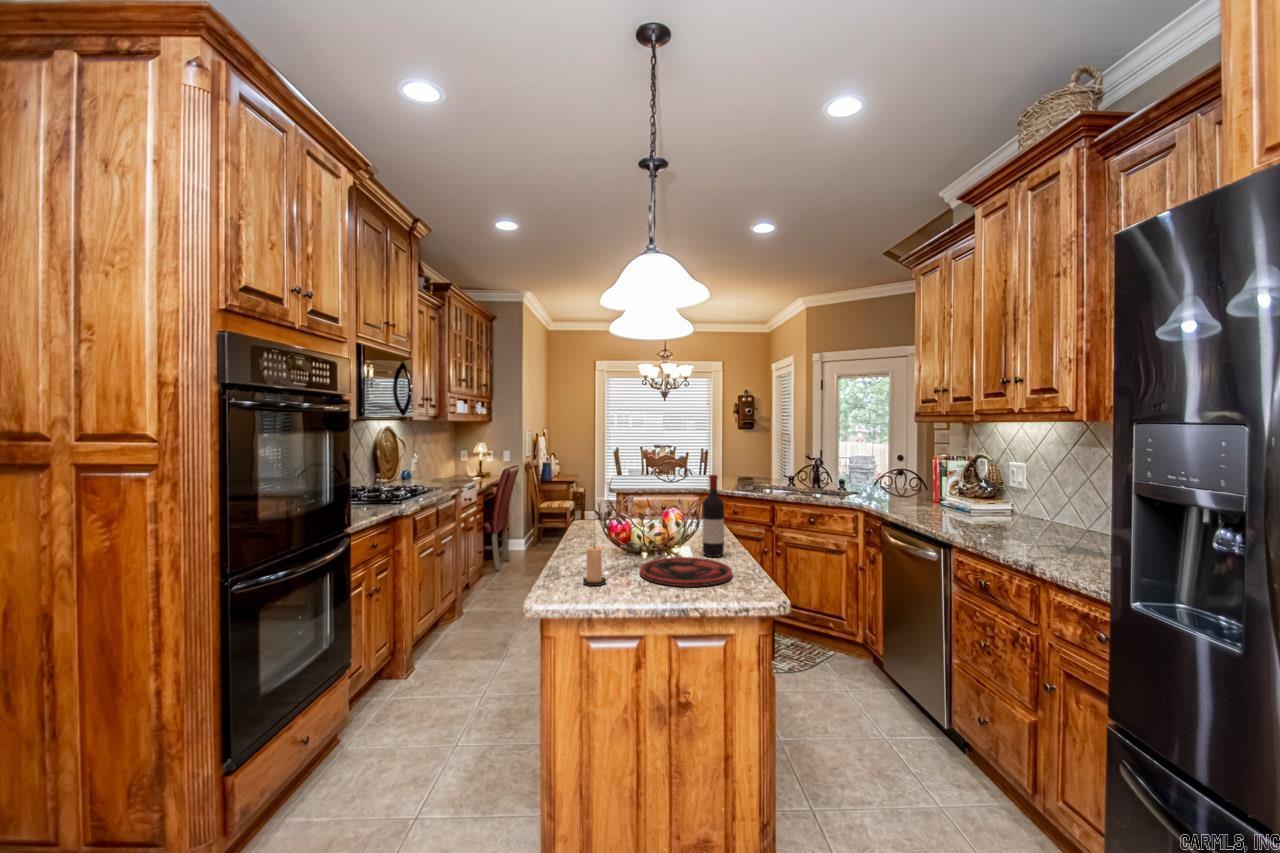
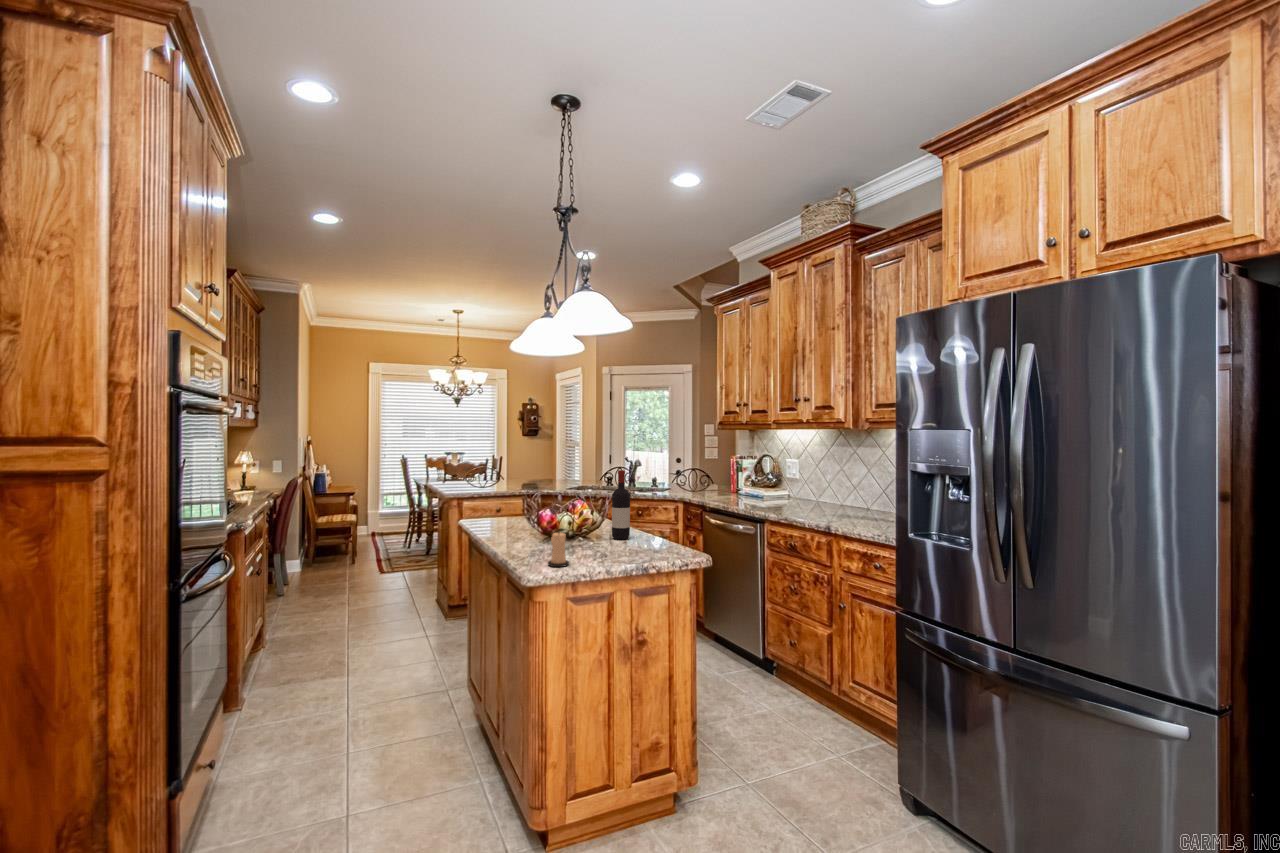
plate: present [640,557,732,587] -> none [582,540,659,560]

